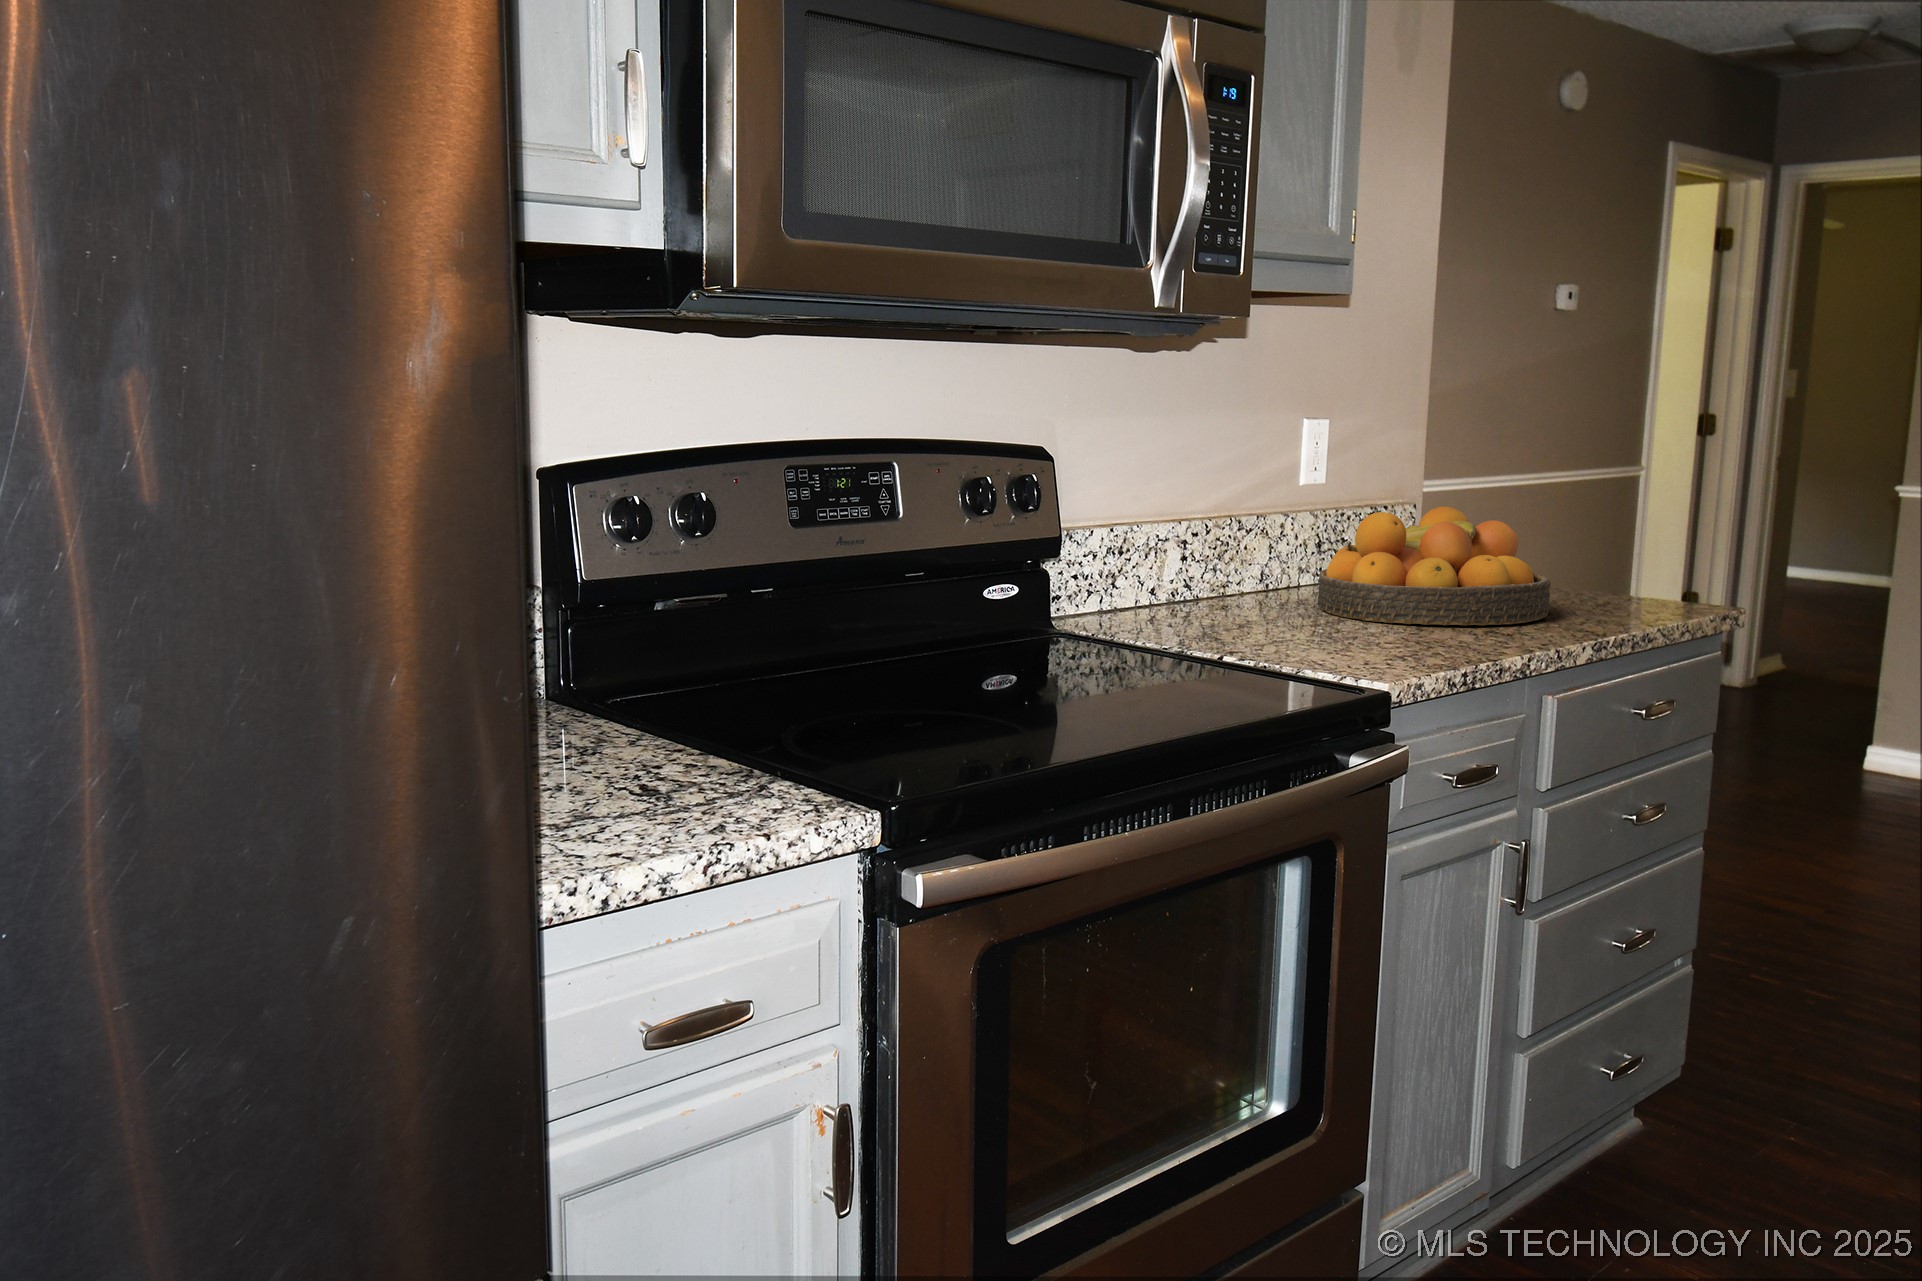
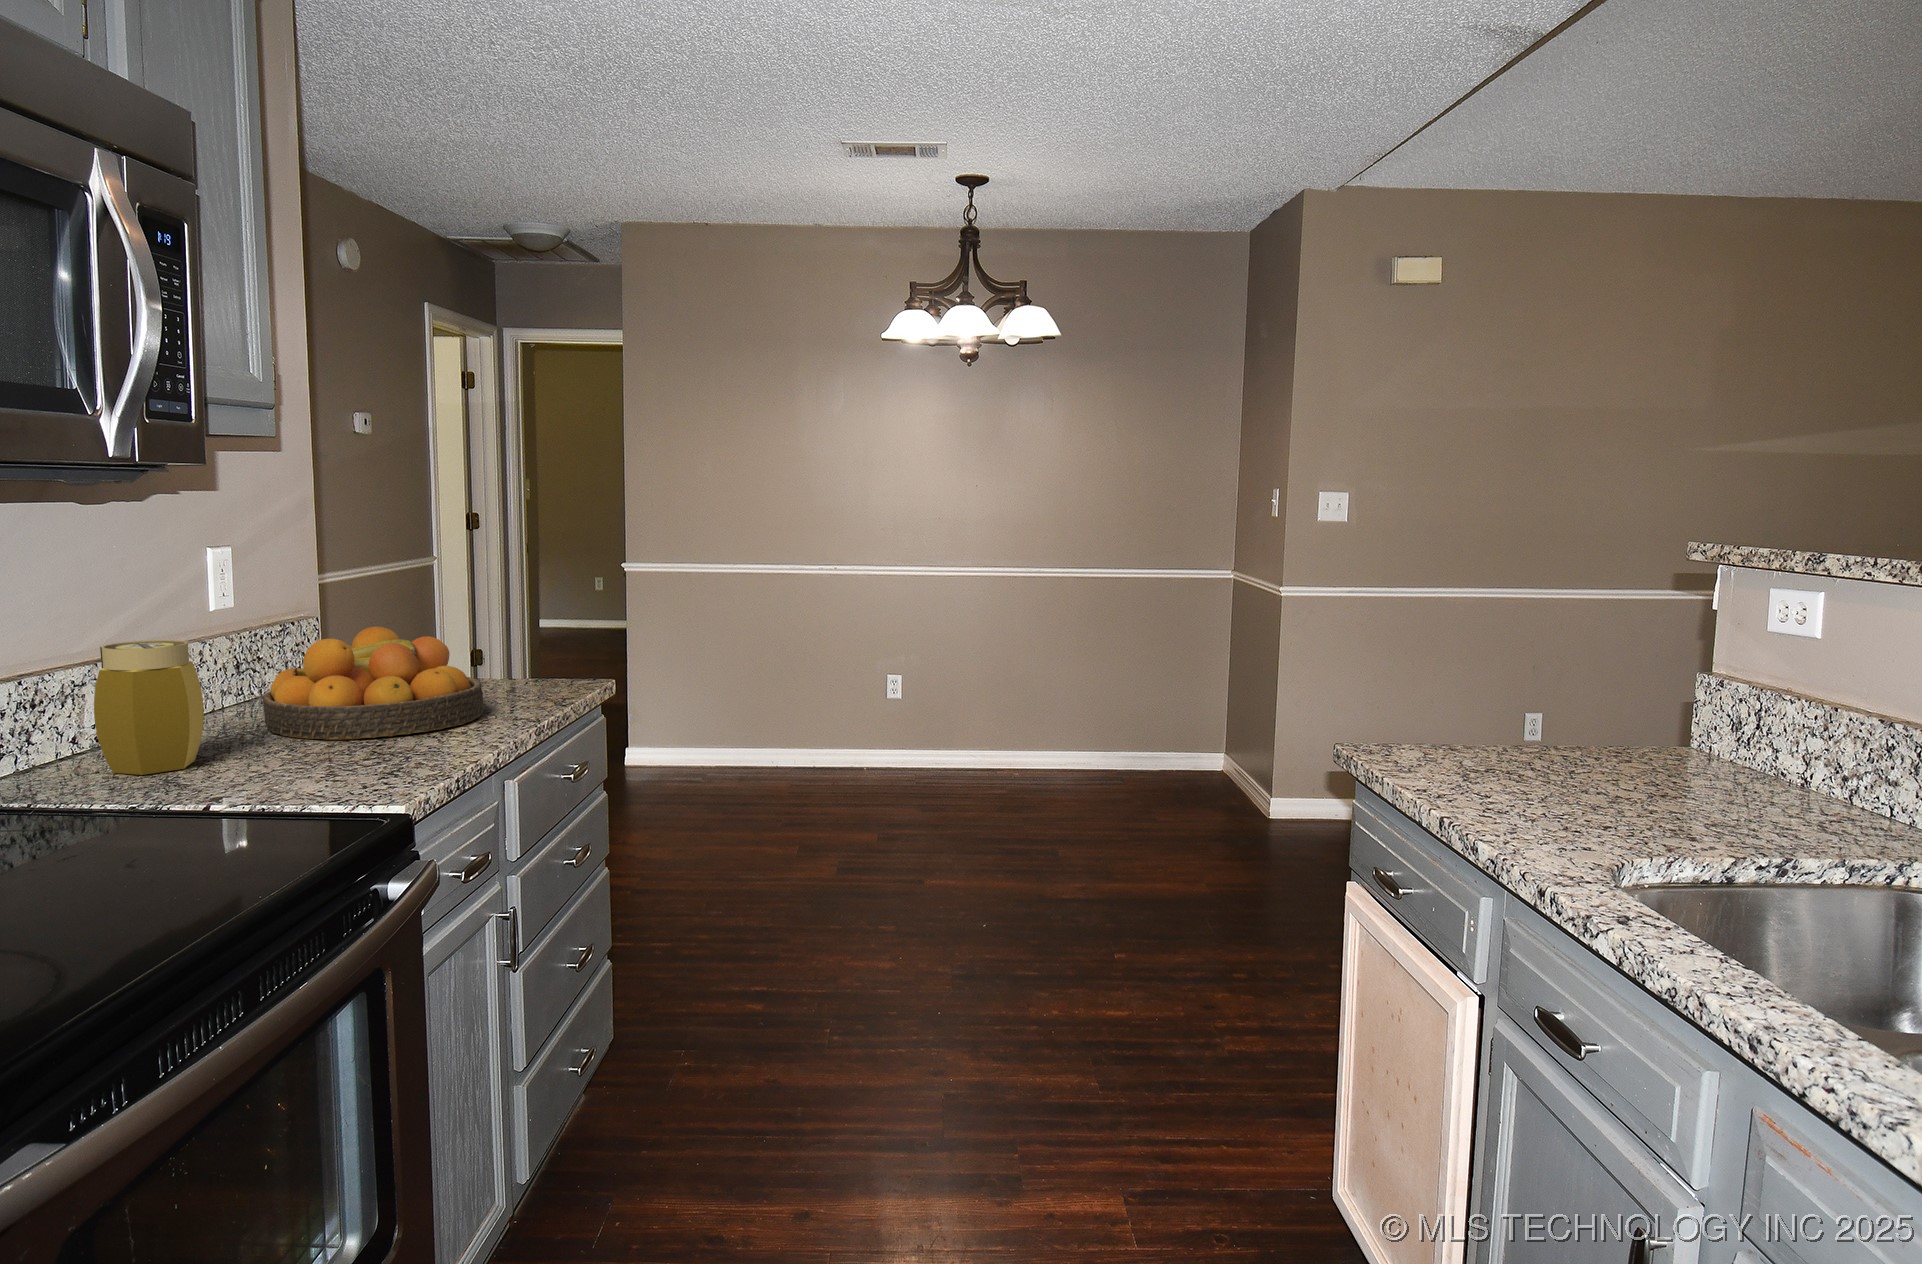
jar: none [1158,497,1248,625] -> present [94,640,204,775]

